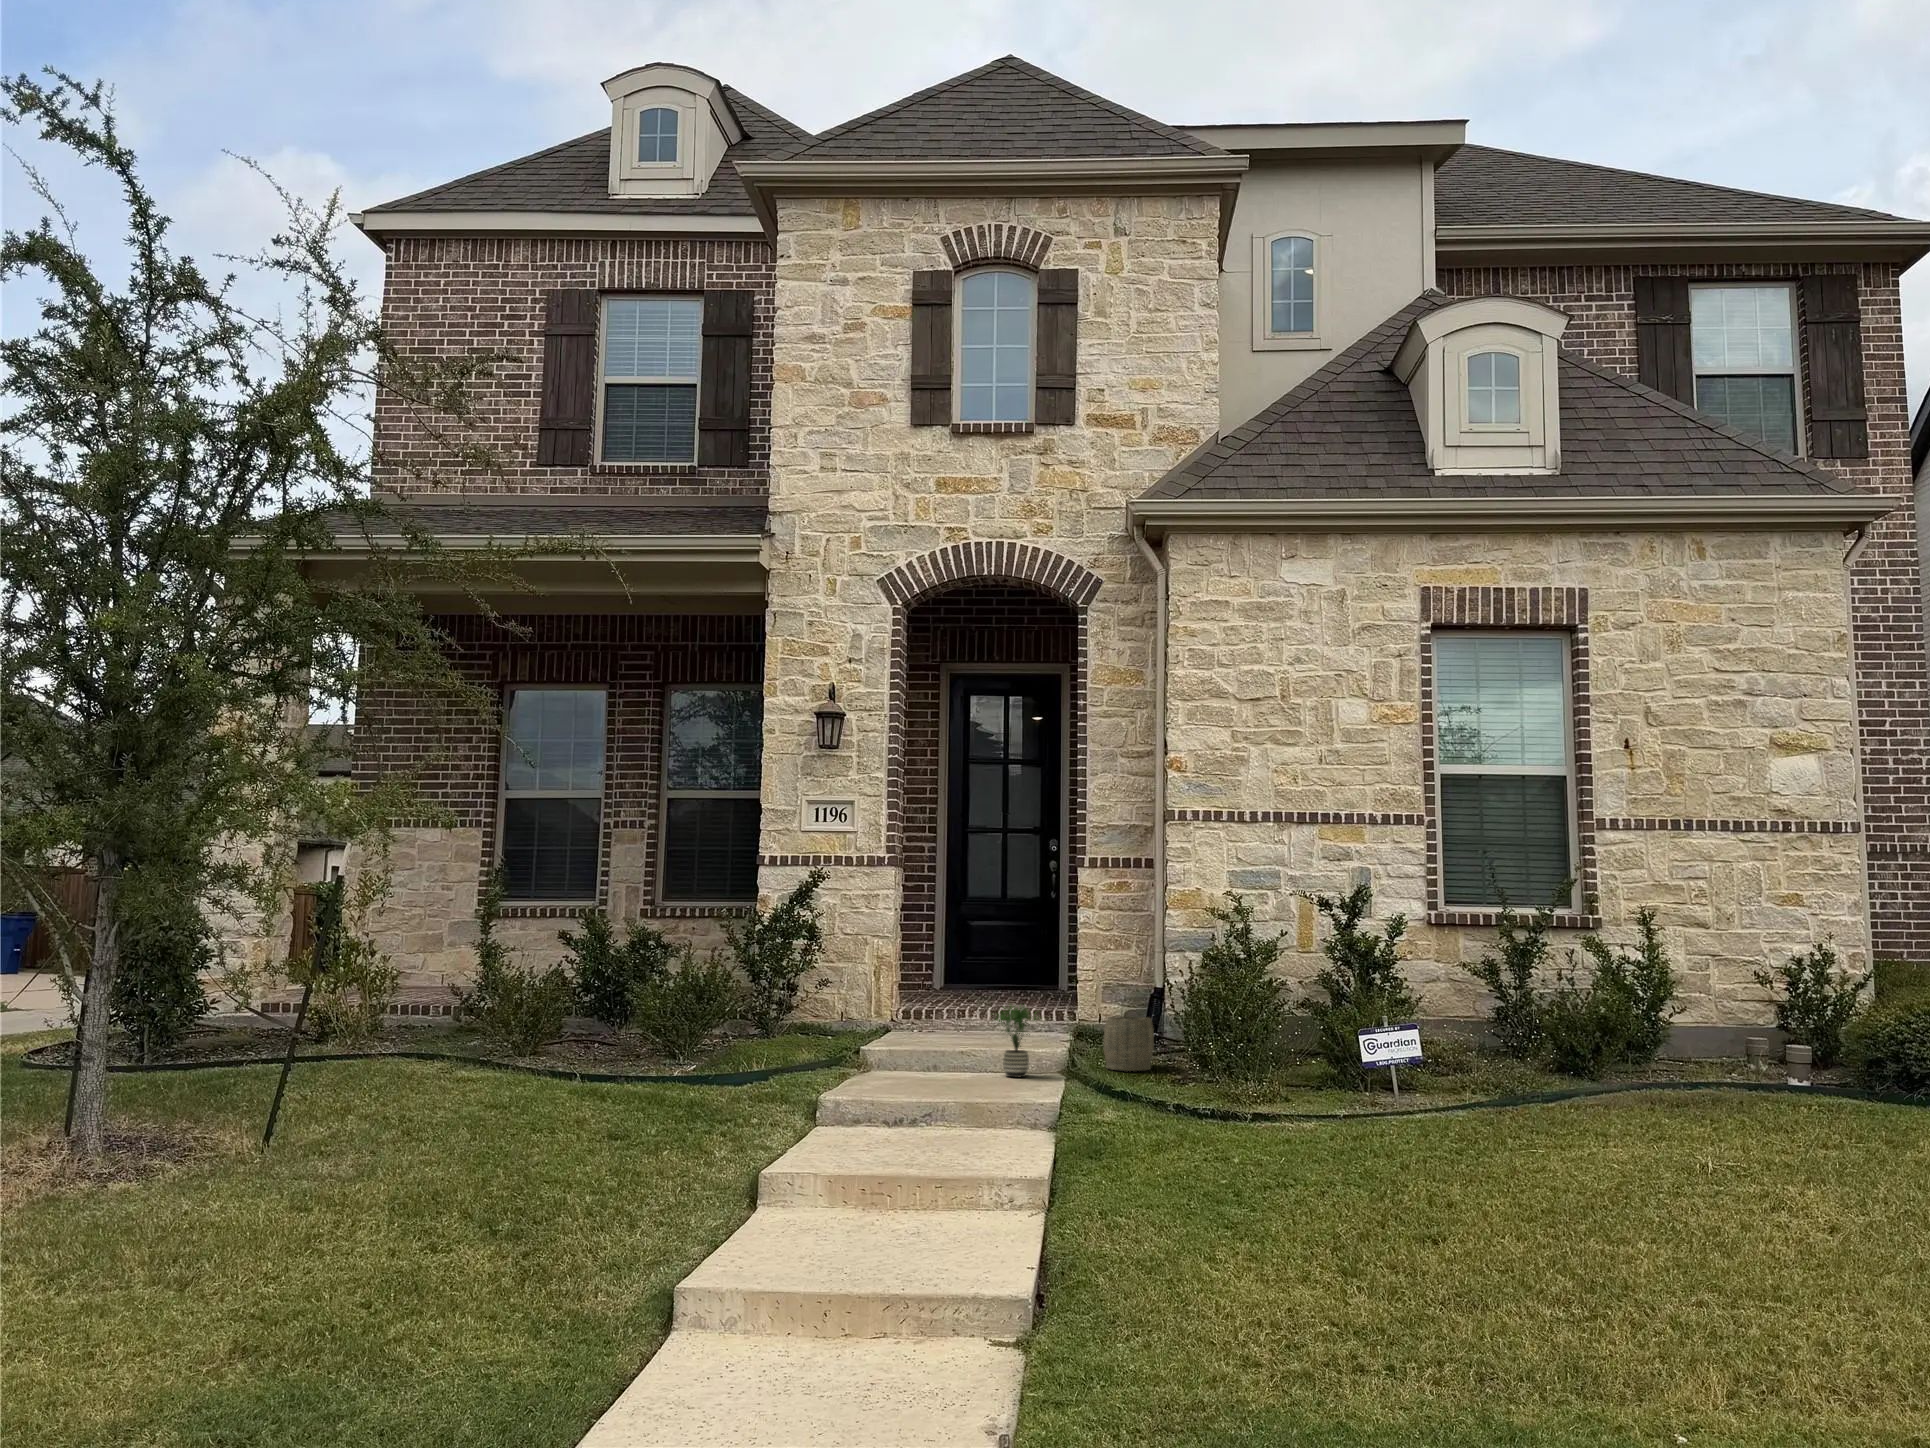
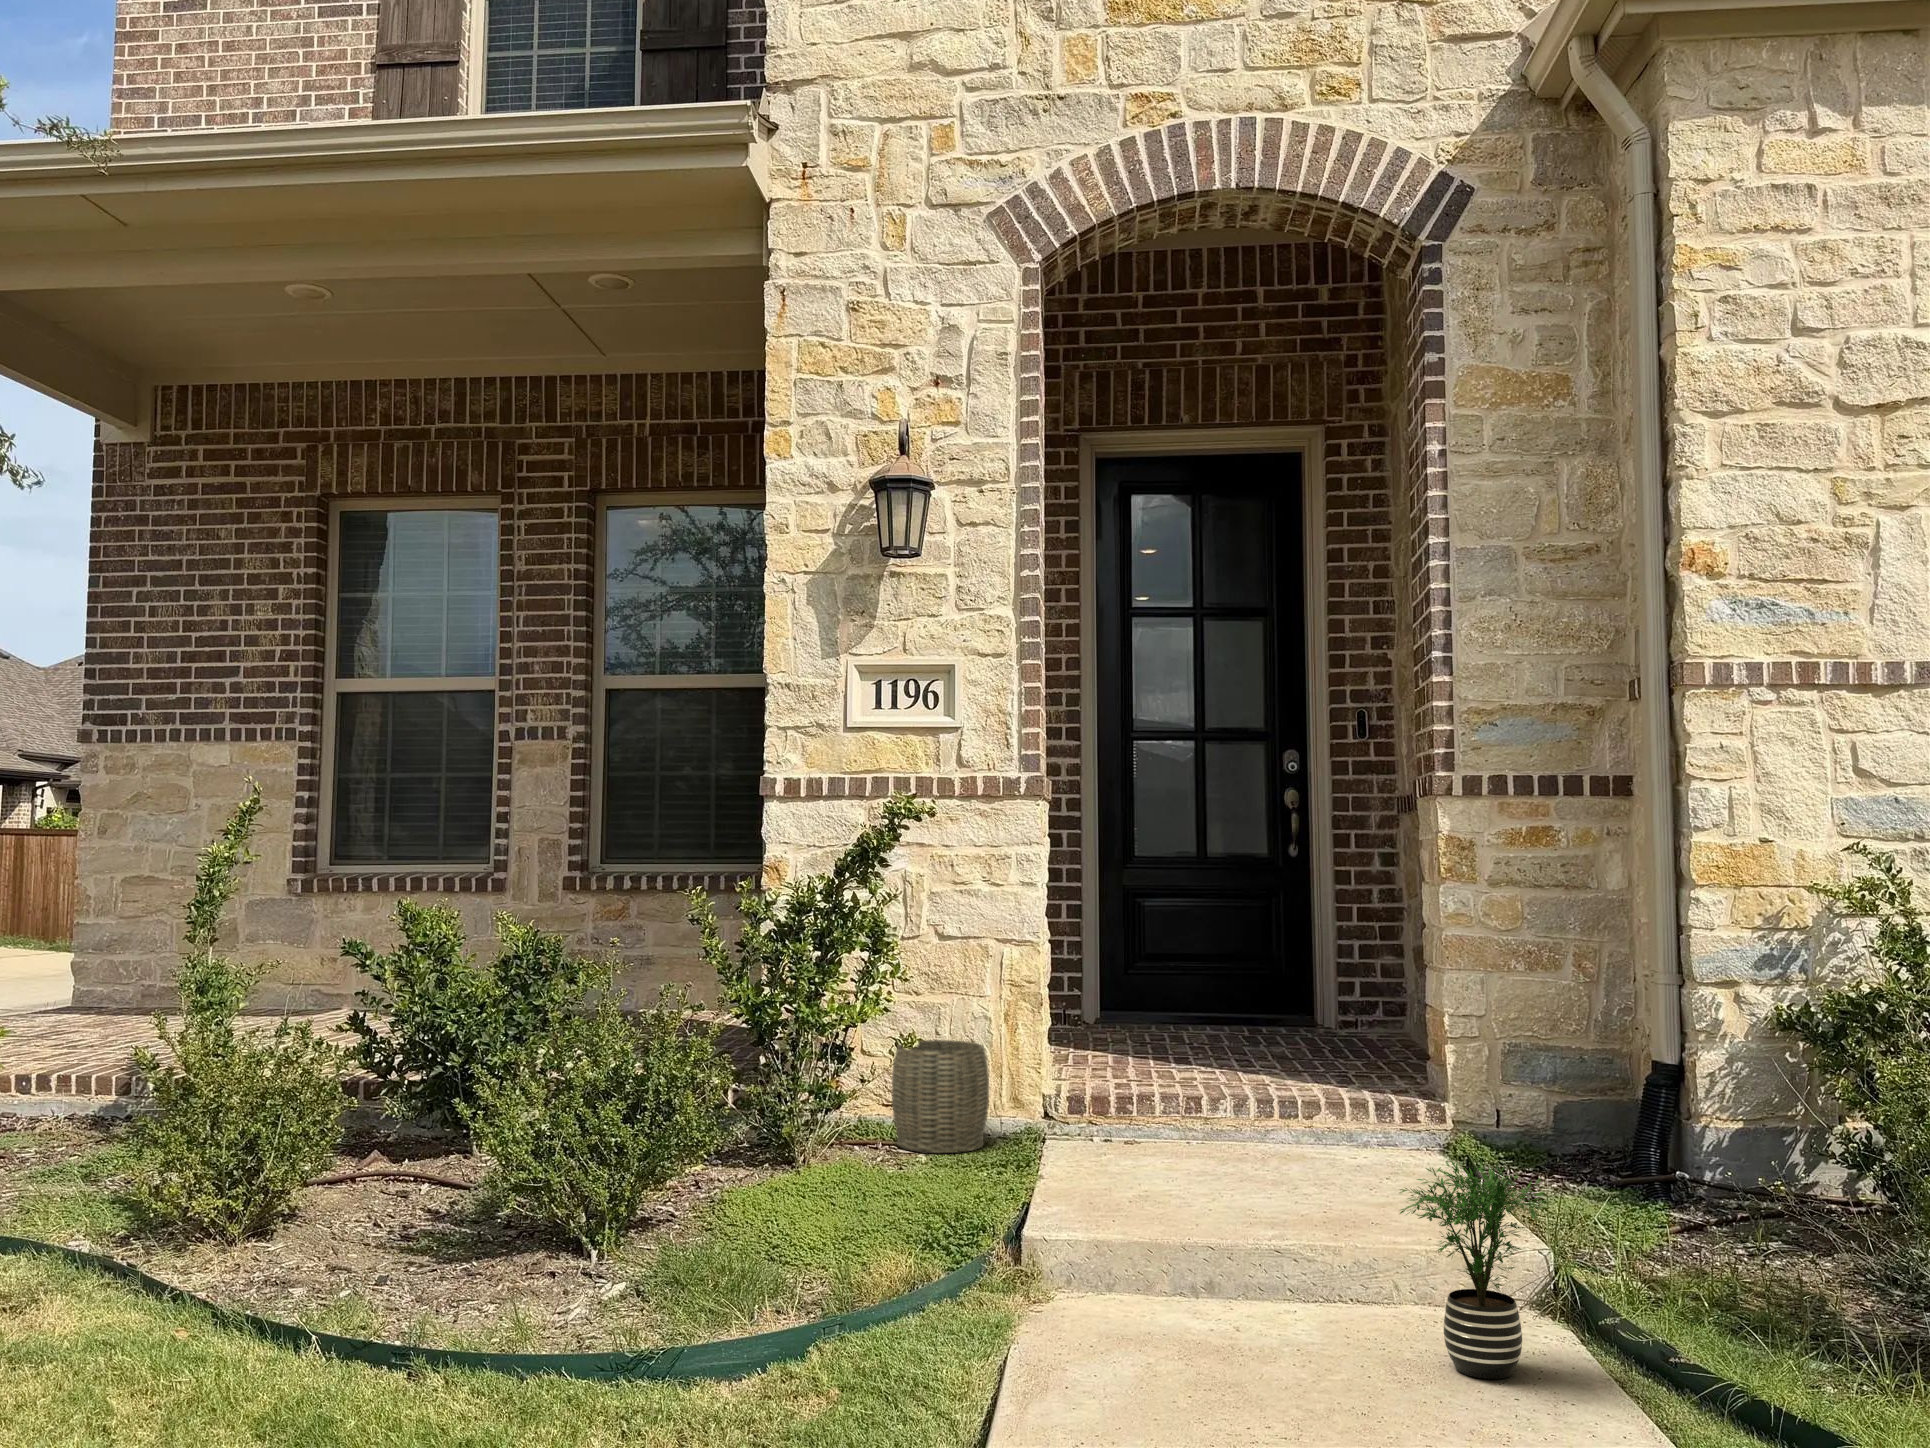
woven basket: present [1104,1016,1154,1071] -> present [892,1040,989,1153]

